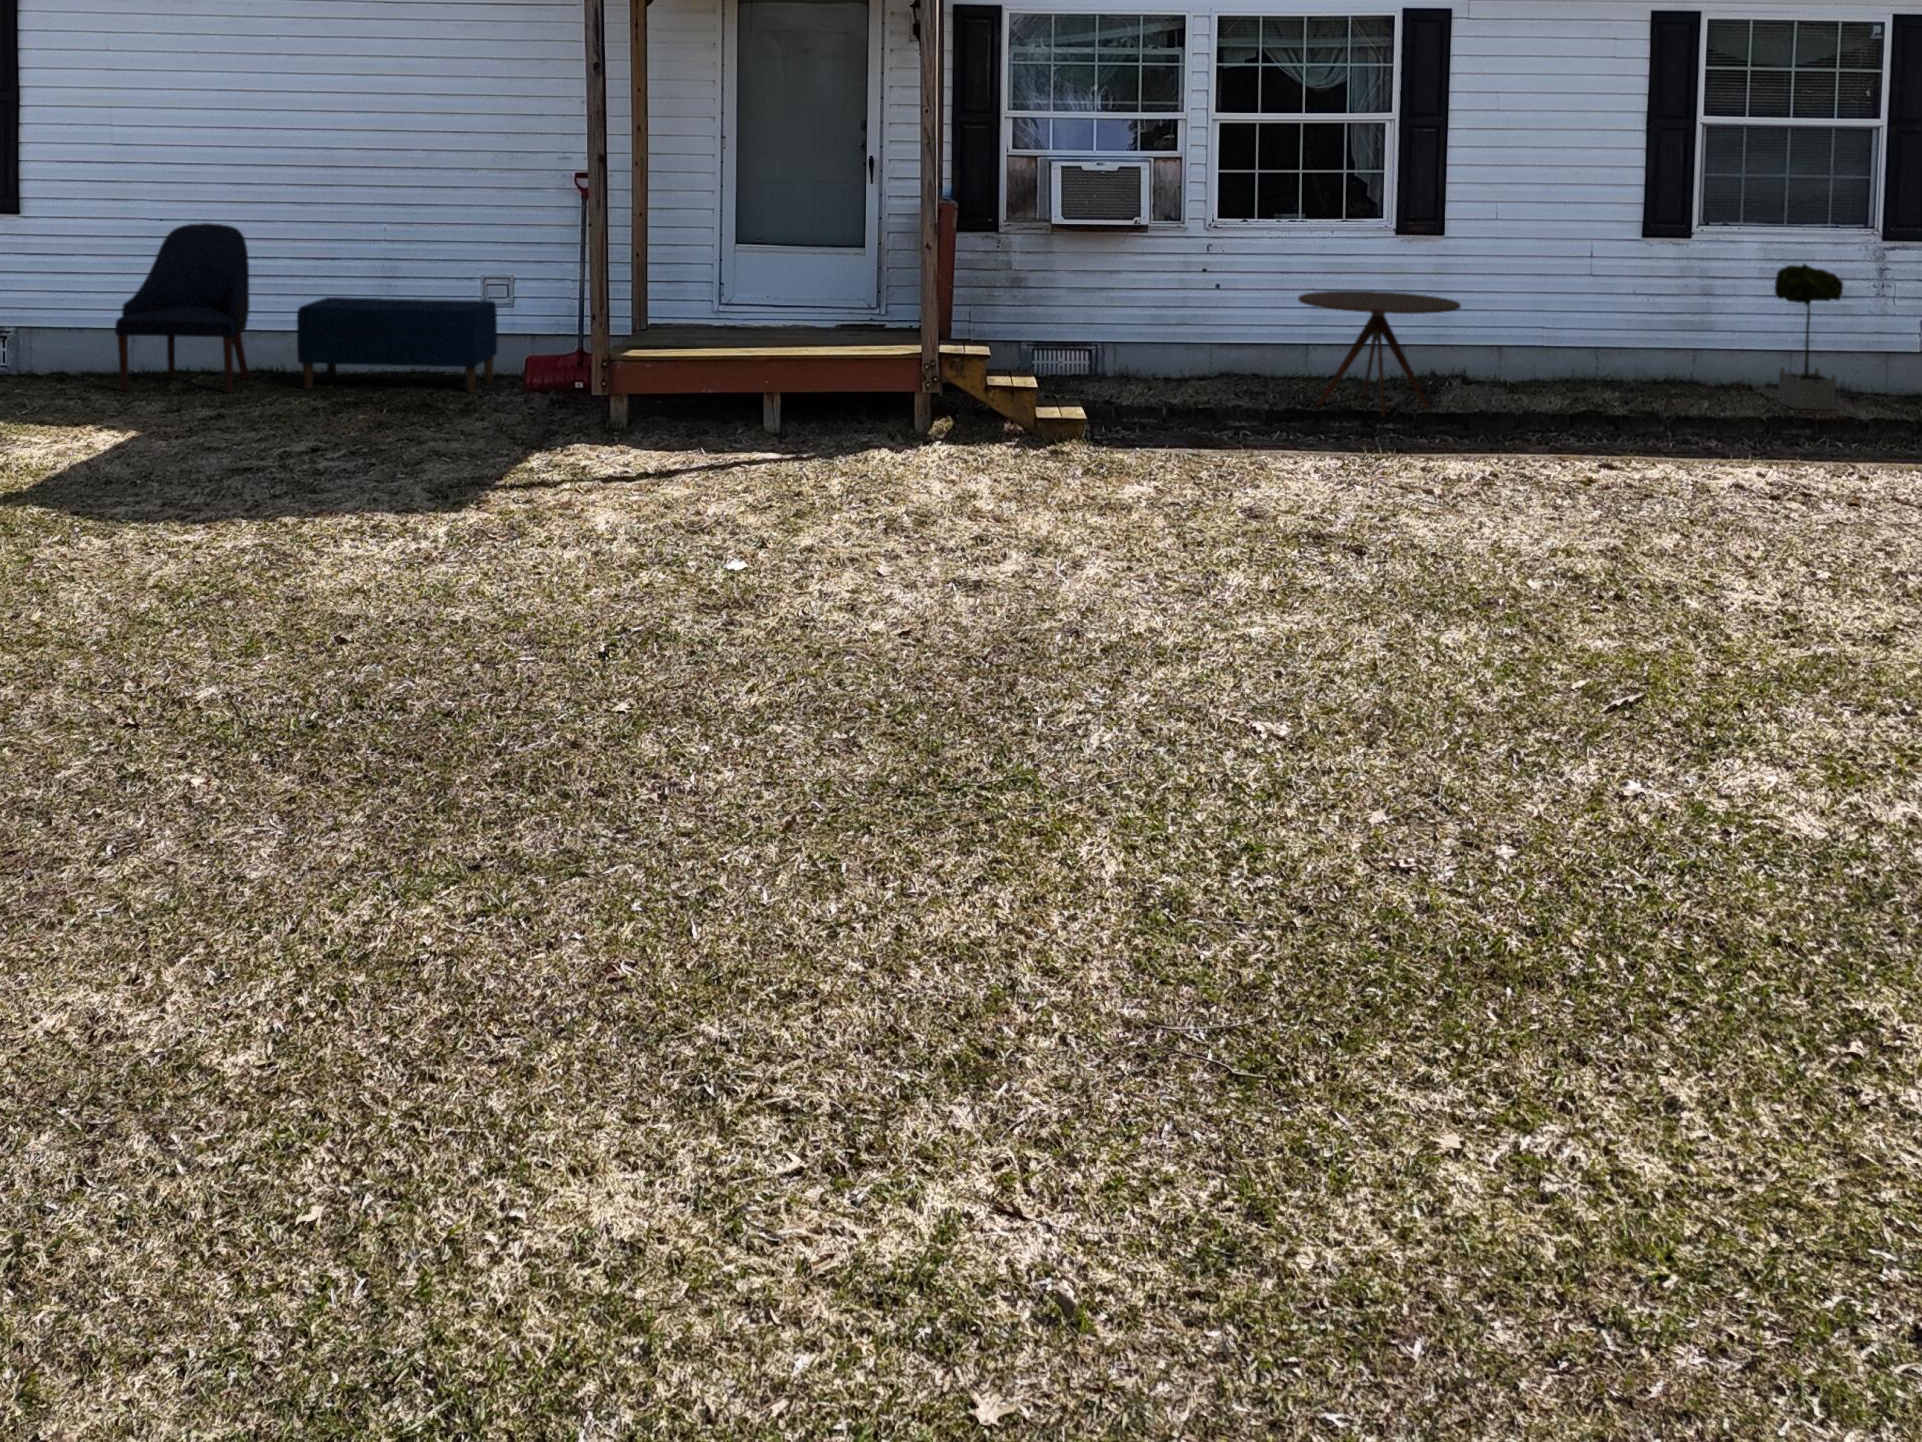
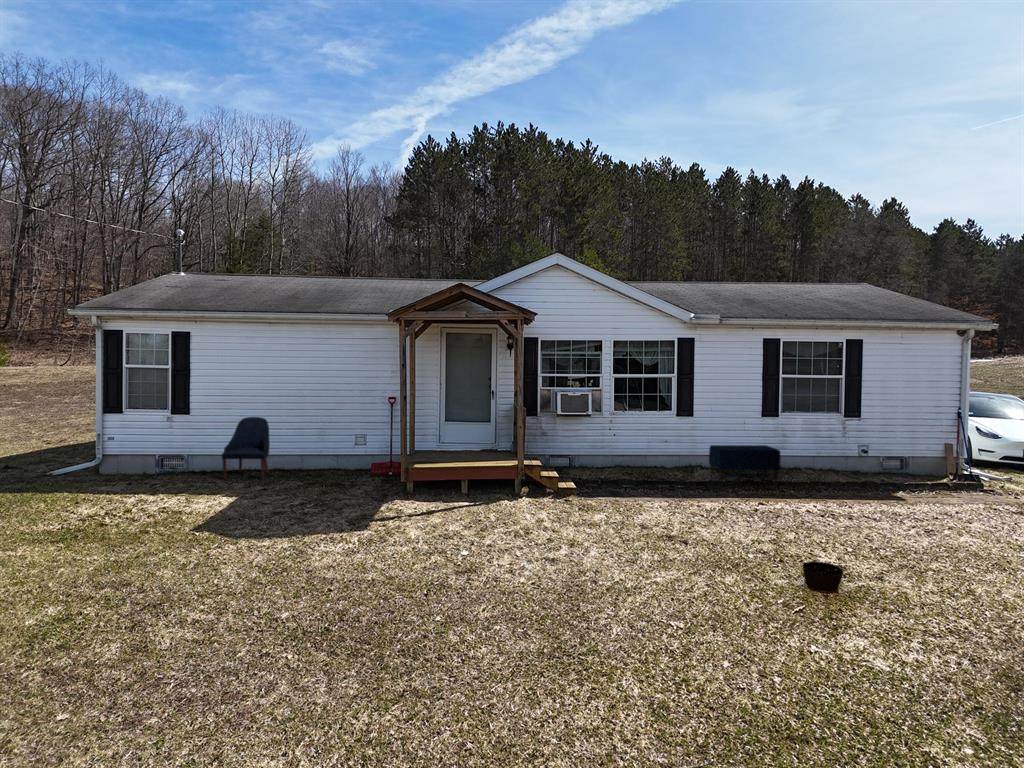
potted tree: present [1775,264,1844,410] -> none [811,425,836,477]
round table: present [1298,291,1461,416] -> none [645,436,703,483]
bench: present [297,297,497,393] -> present [709,445,780,479]
basket: none [1655,585,1768,666] -> present [802,561,844,593]

